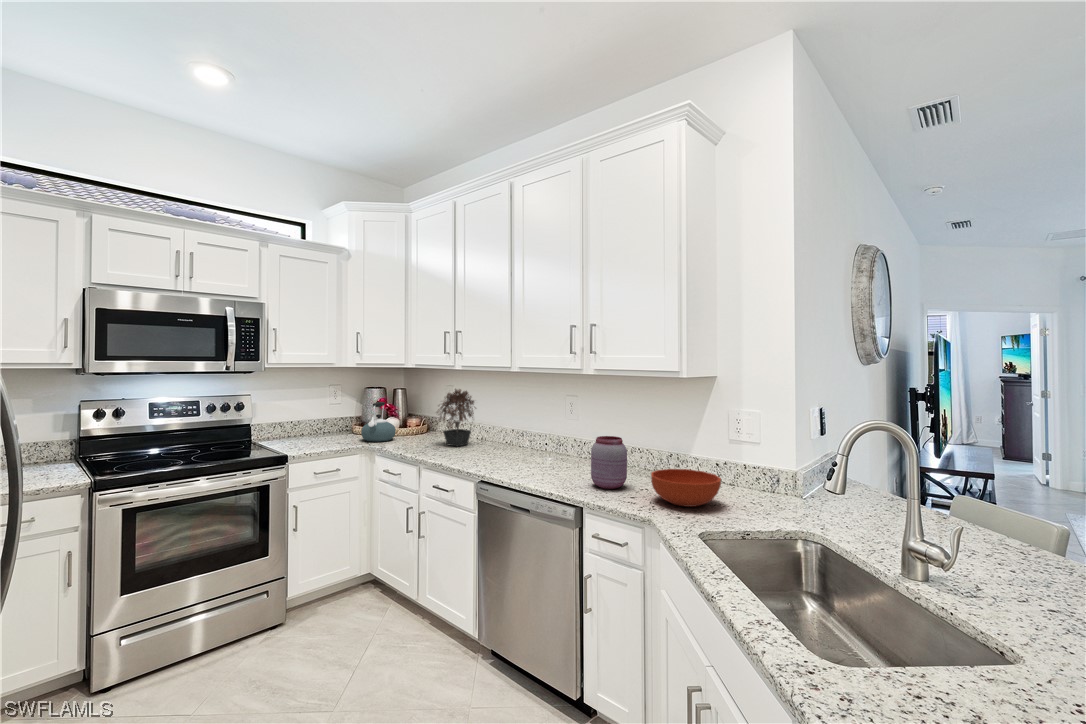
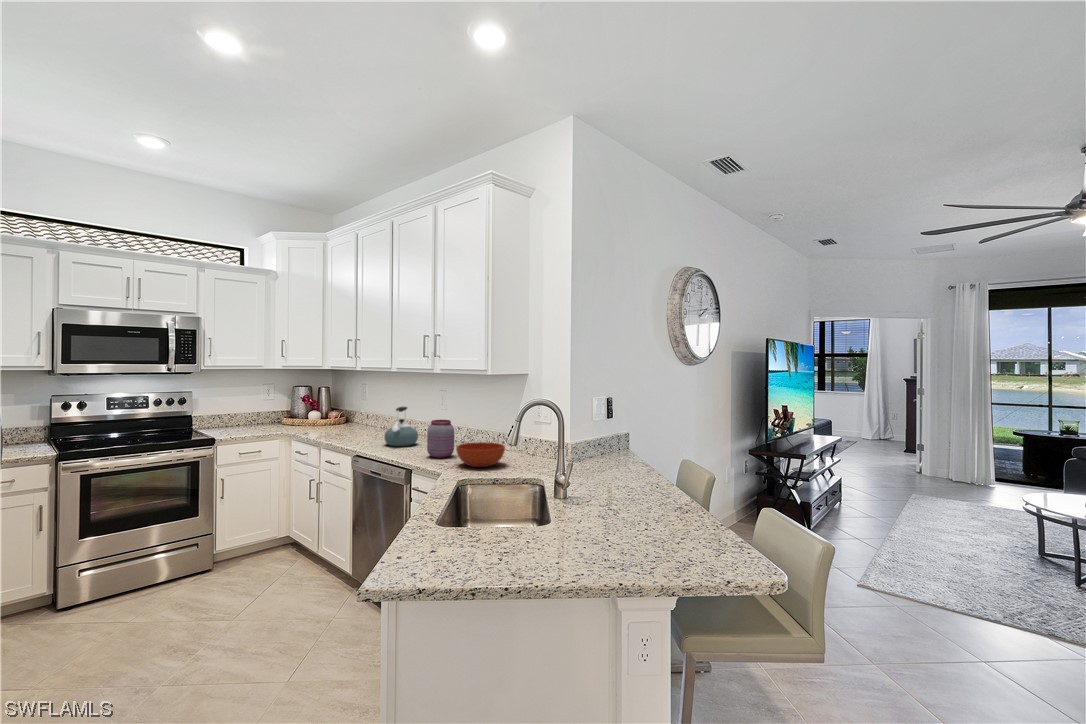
potted plant: present [437,389,474,446] -> none [341,385,379,433]
kettle: present [361,402,396,442] -> present [384,407,418,446]

